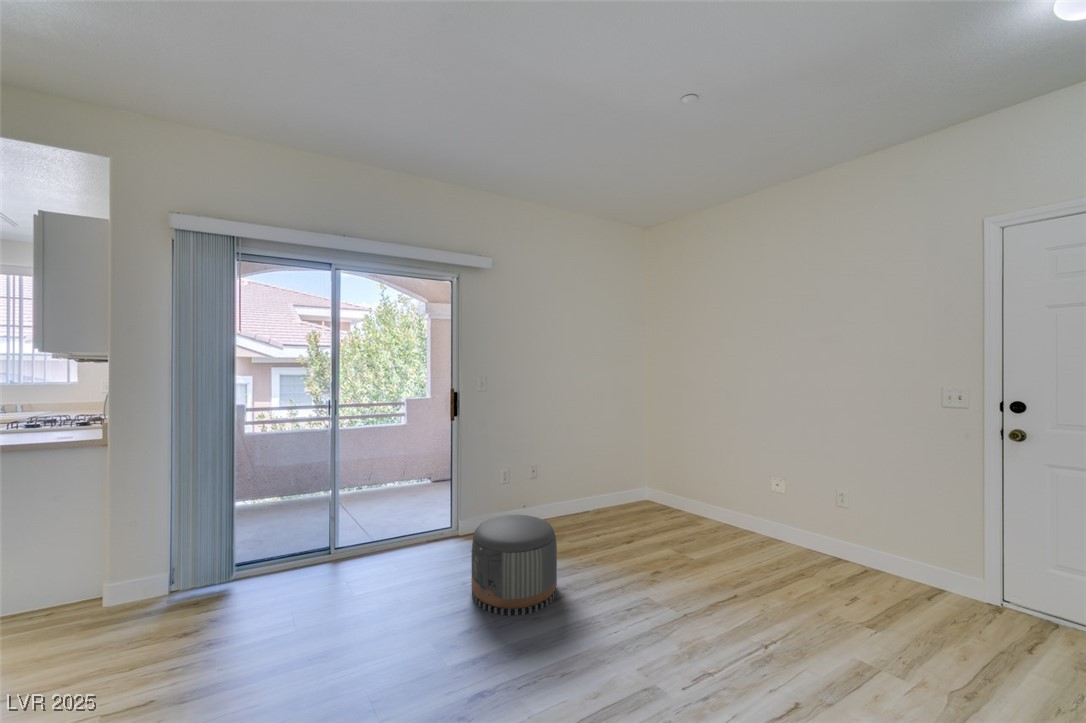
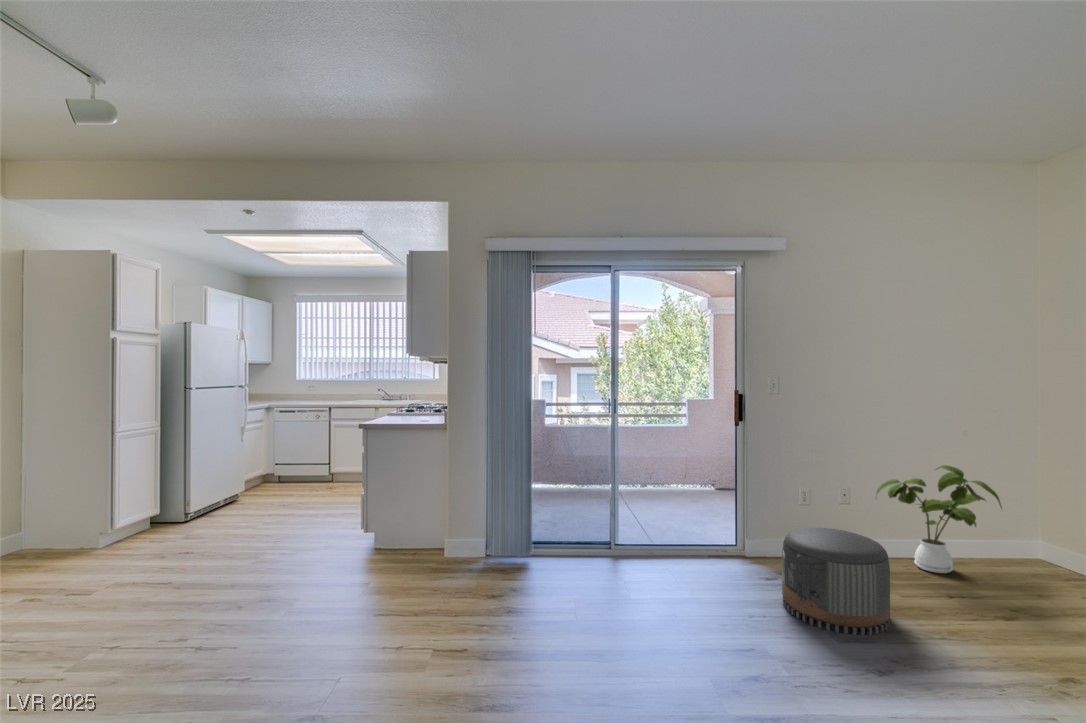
house plant: none [564,447,645,533] -> present [876,465,1002,573]

